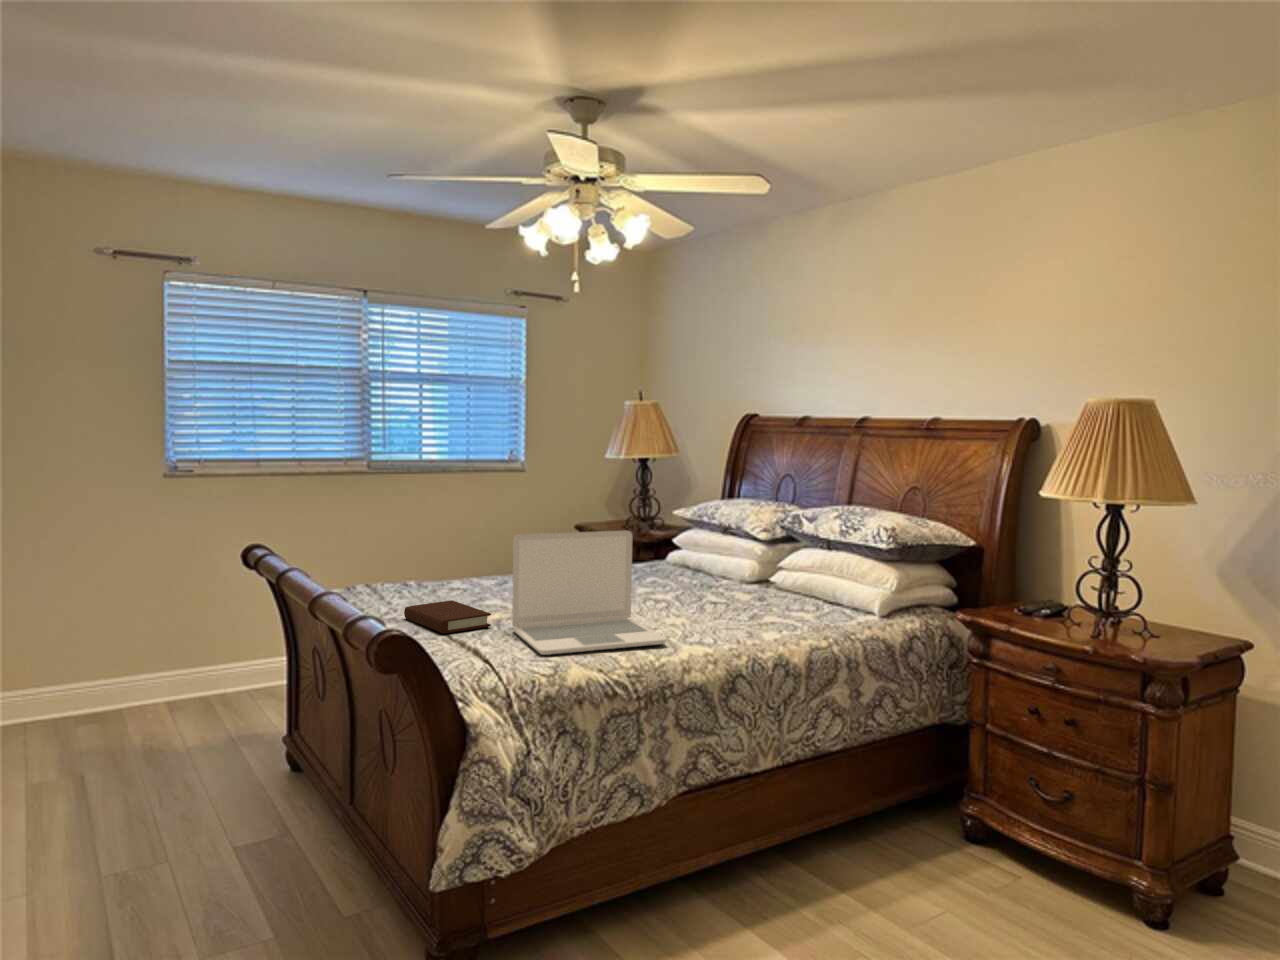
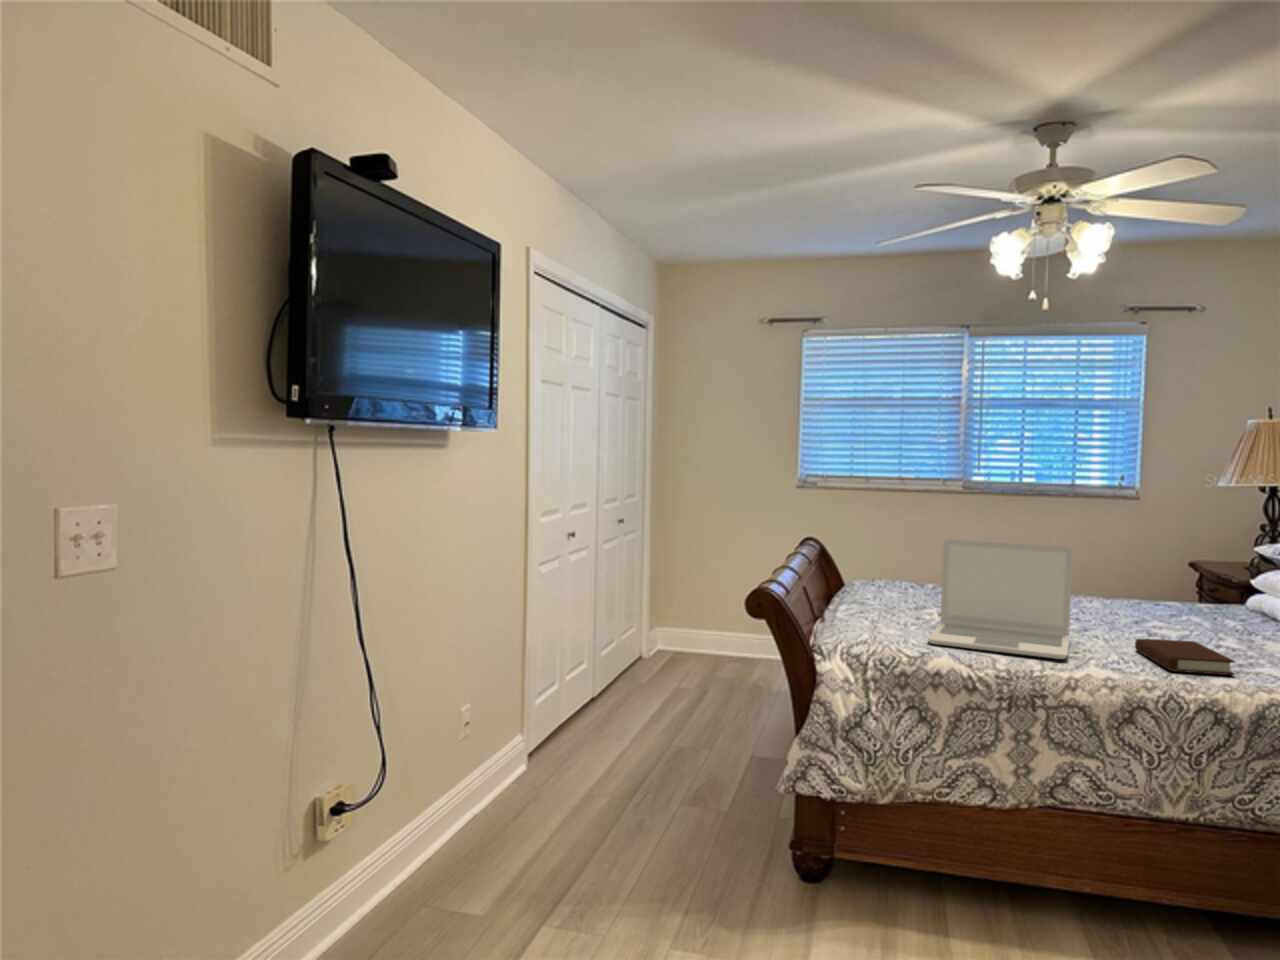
book: present [404,600,491,633] -> present [1135,639,1235,675]

